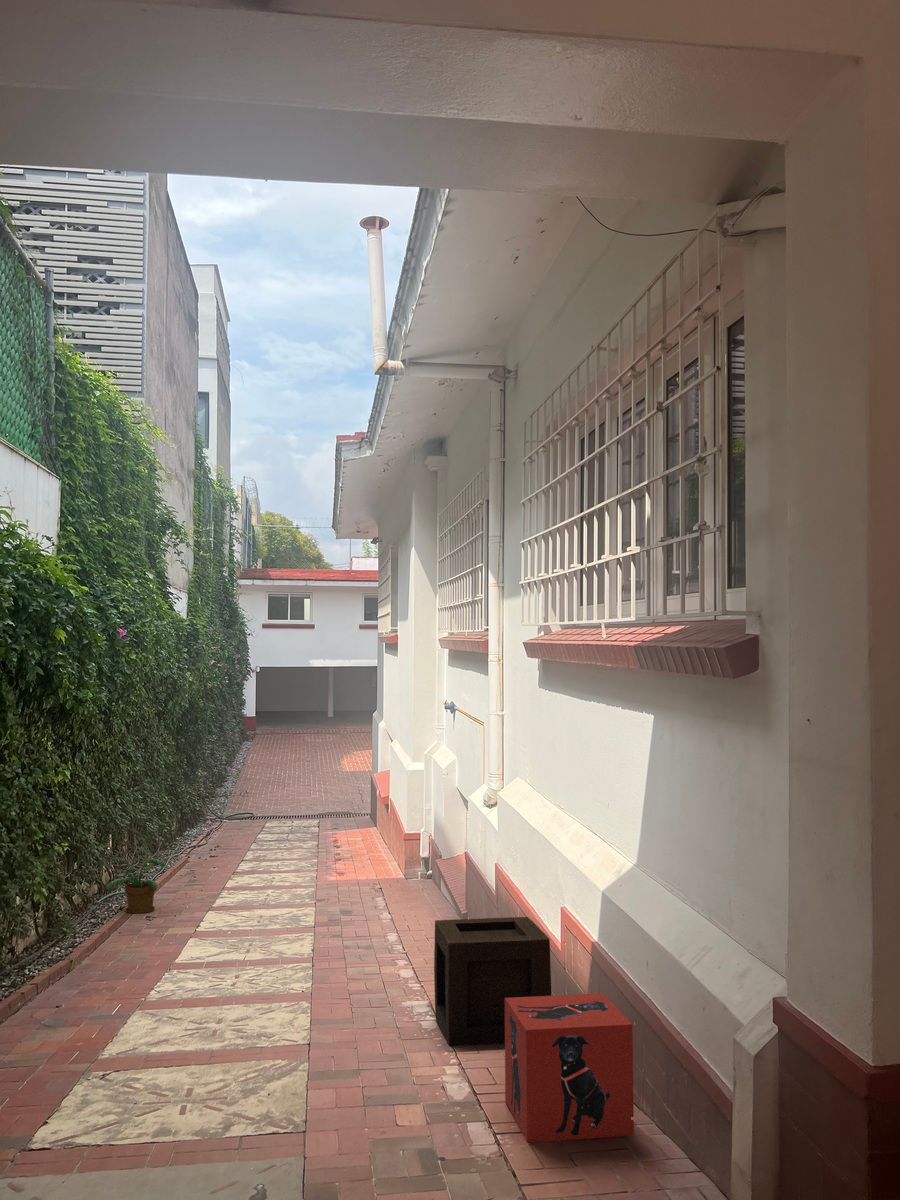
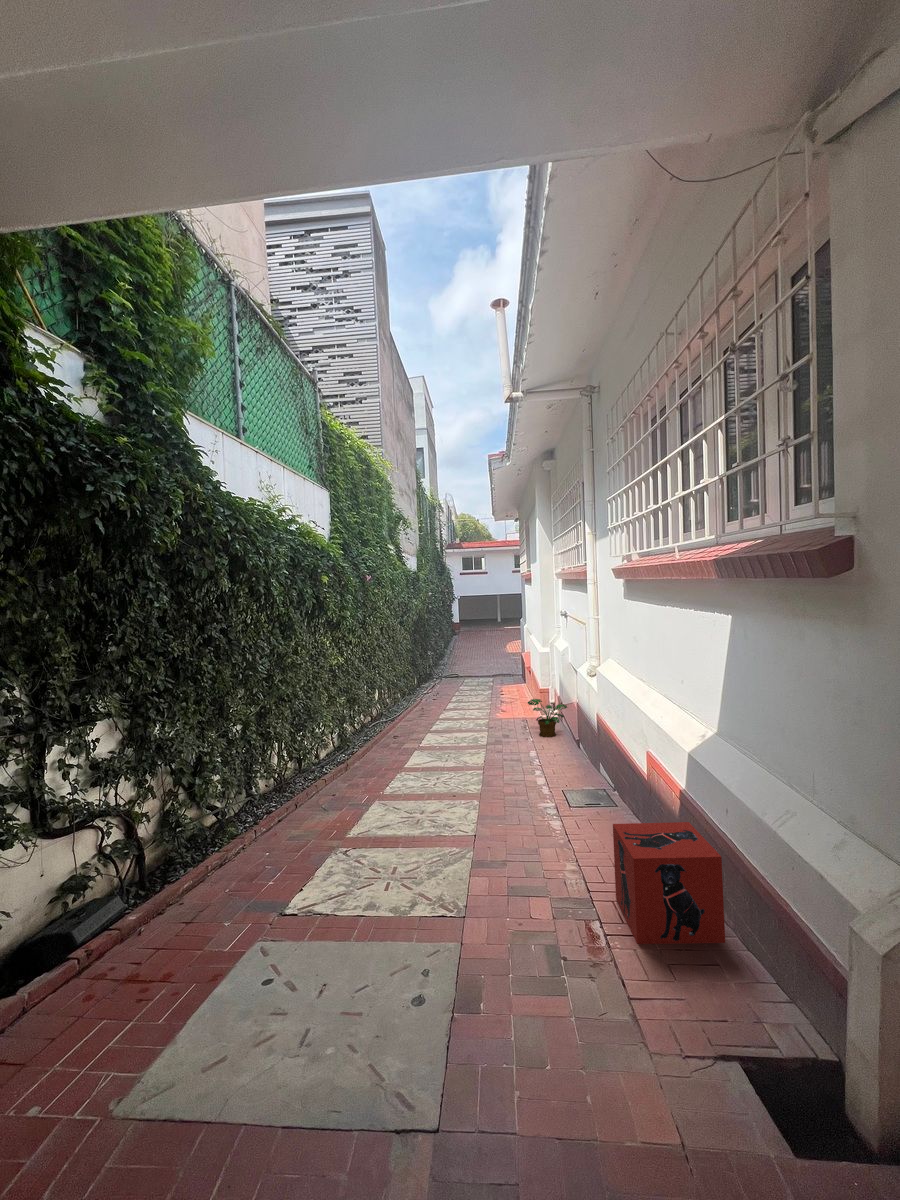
potted plant: present [106,858,166,914] -> present [528,699,567,737]
wooden crate: present [434,917,551,1046] -> none [558,751,643,843]

